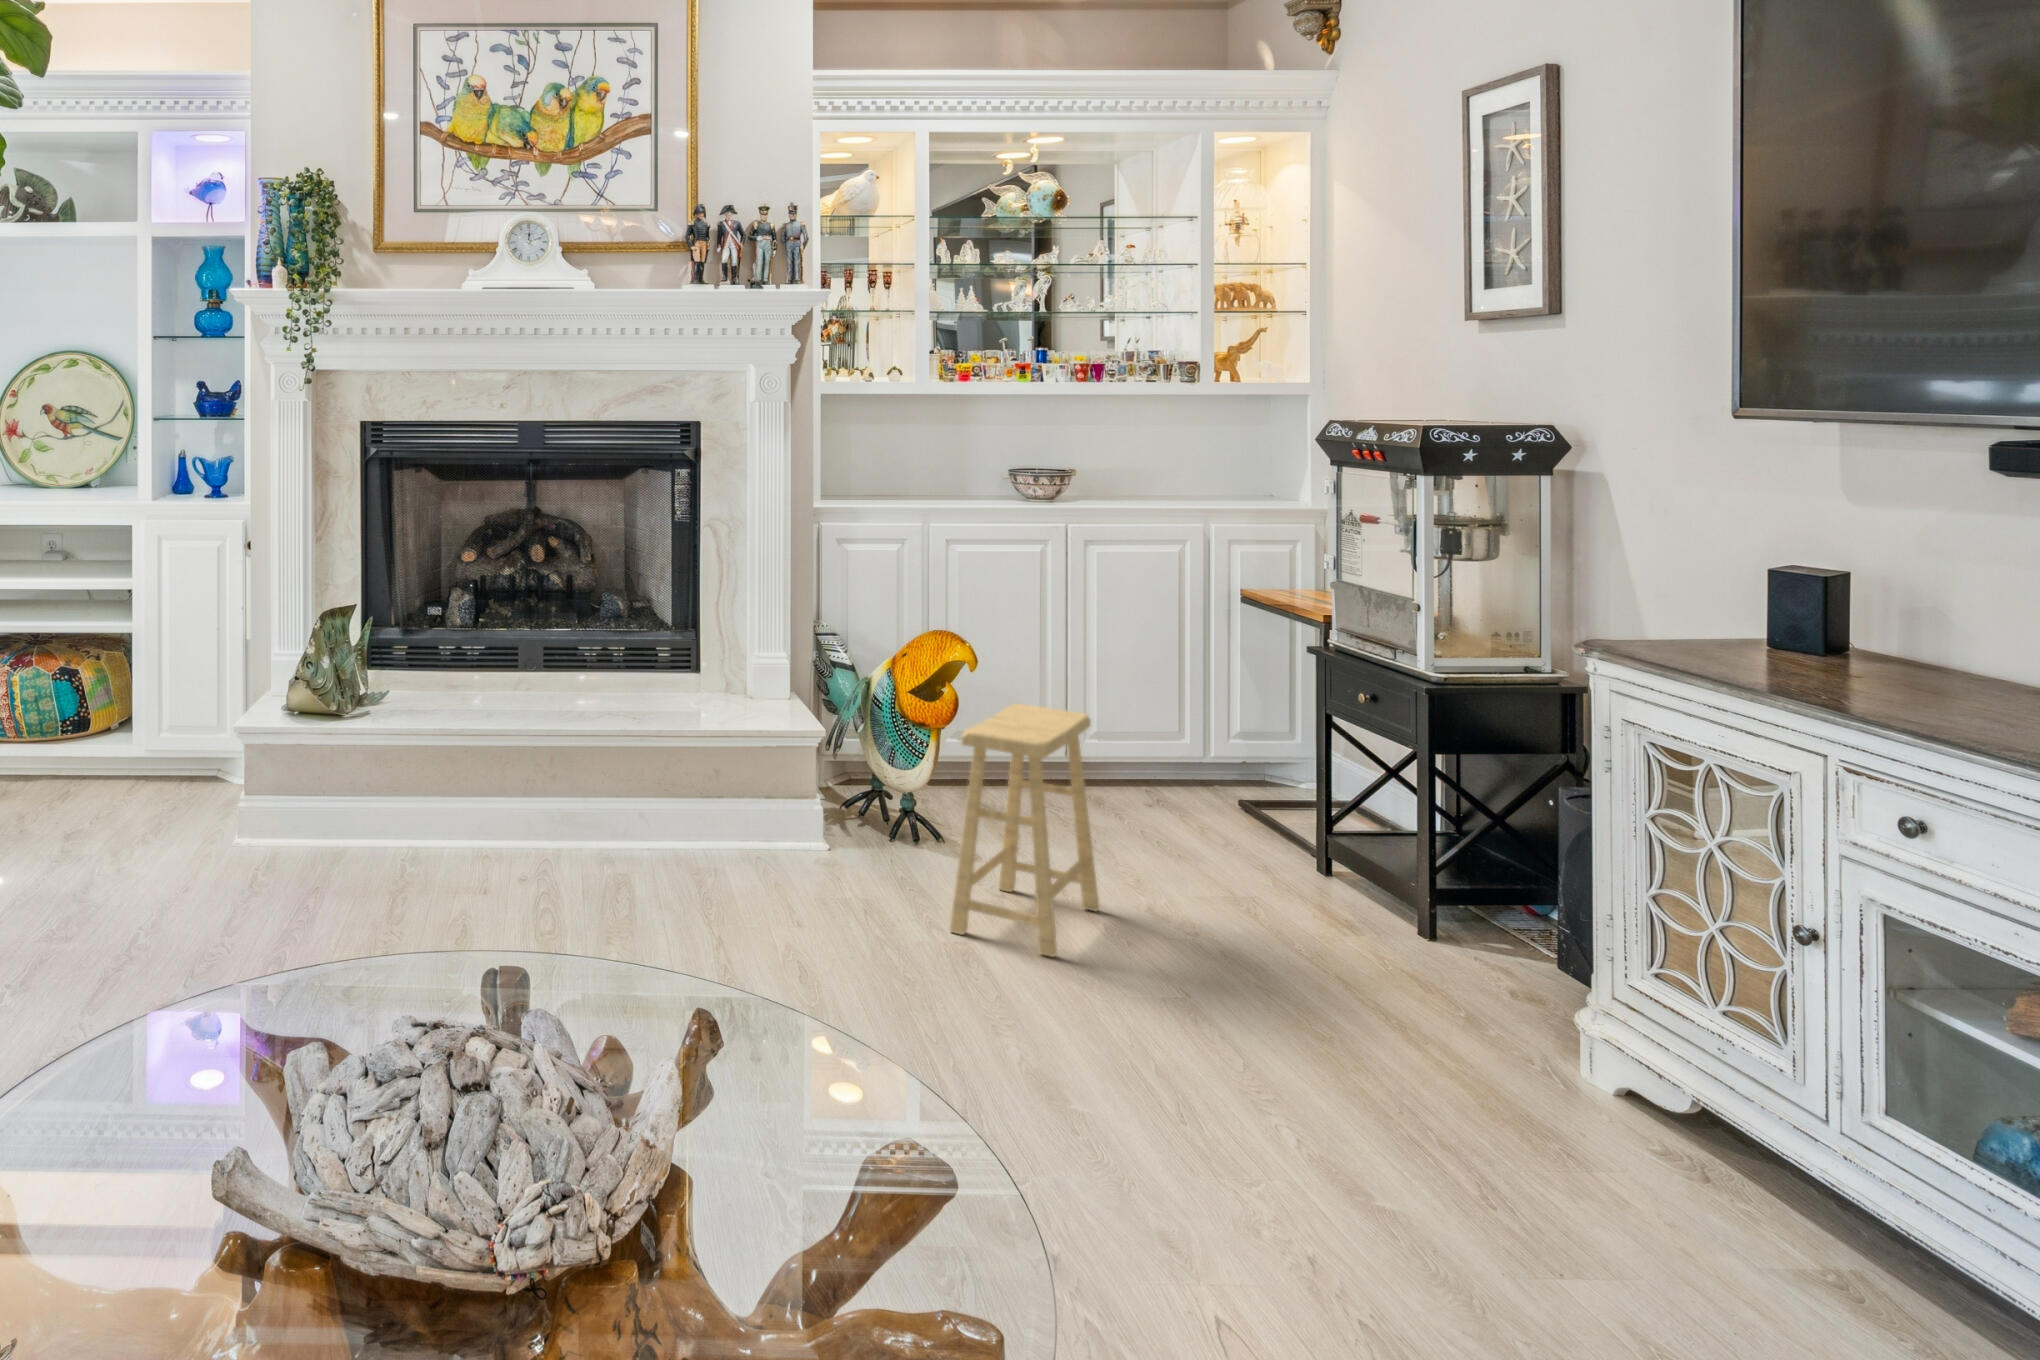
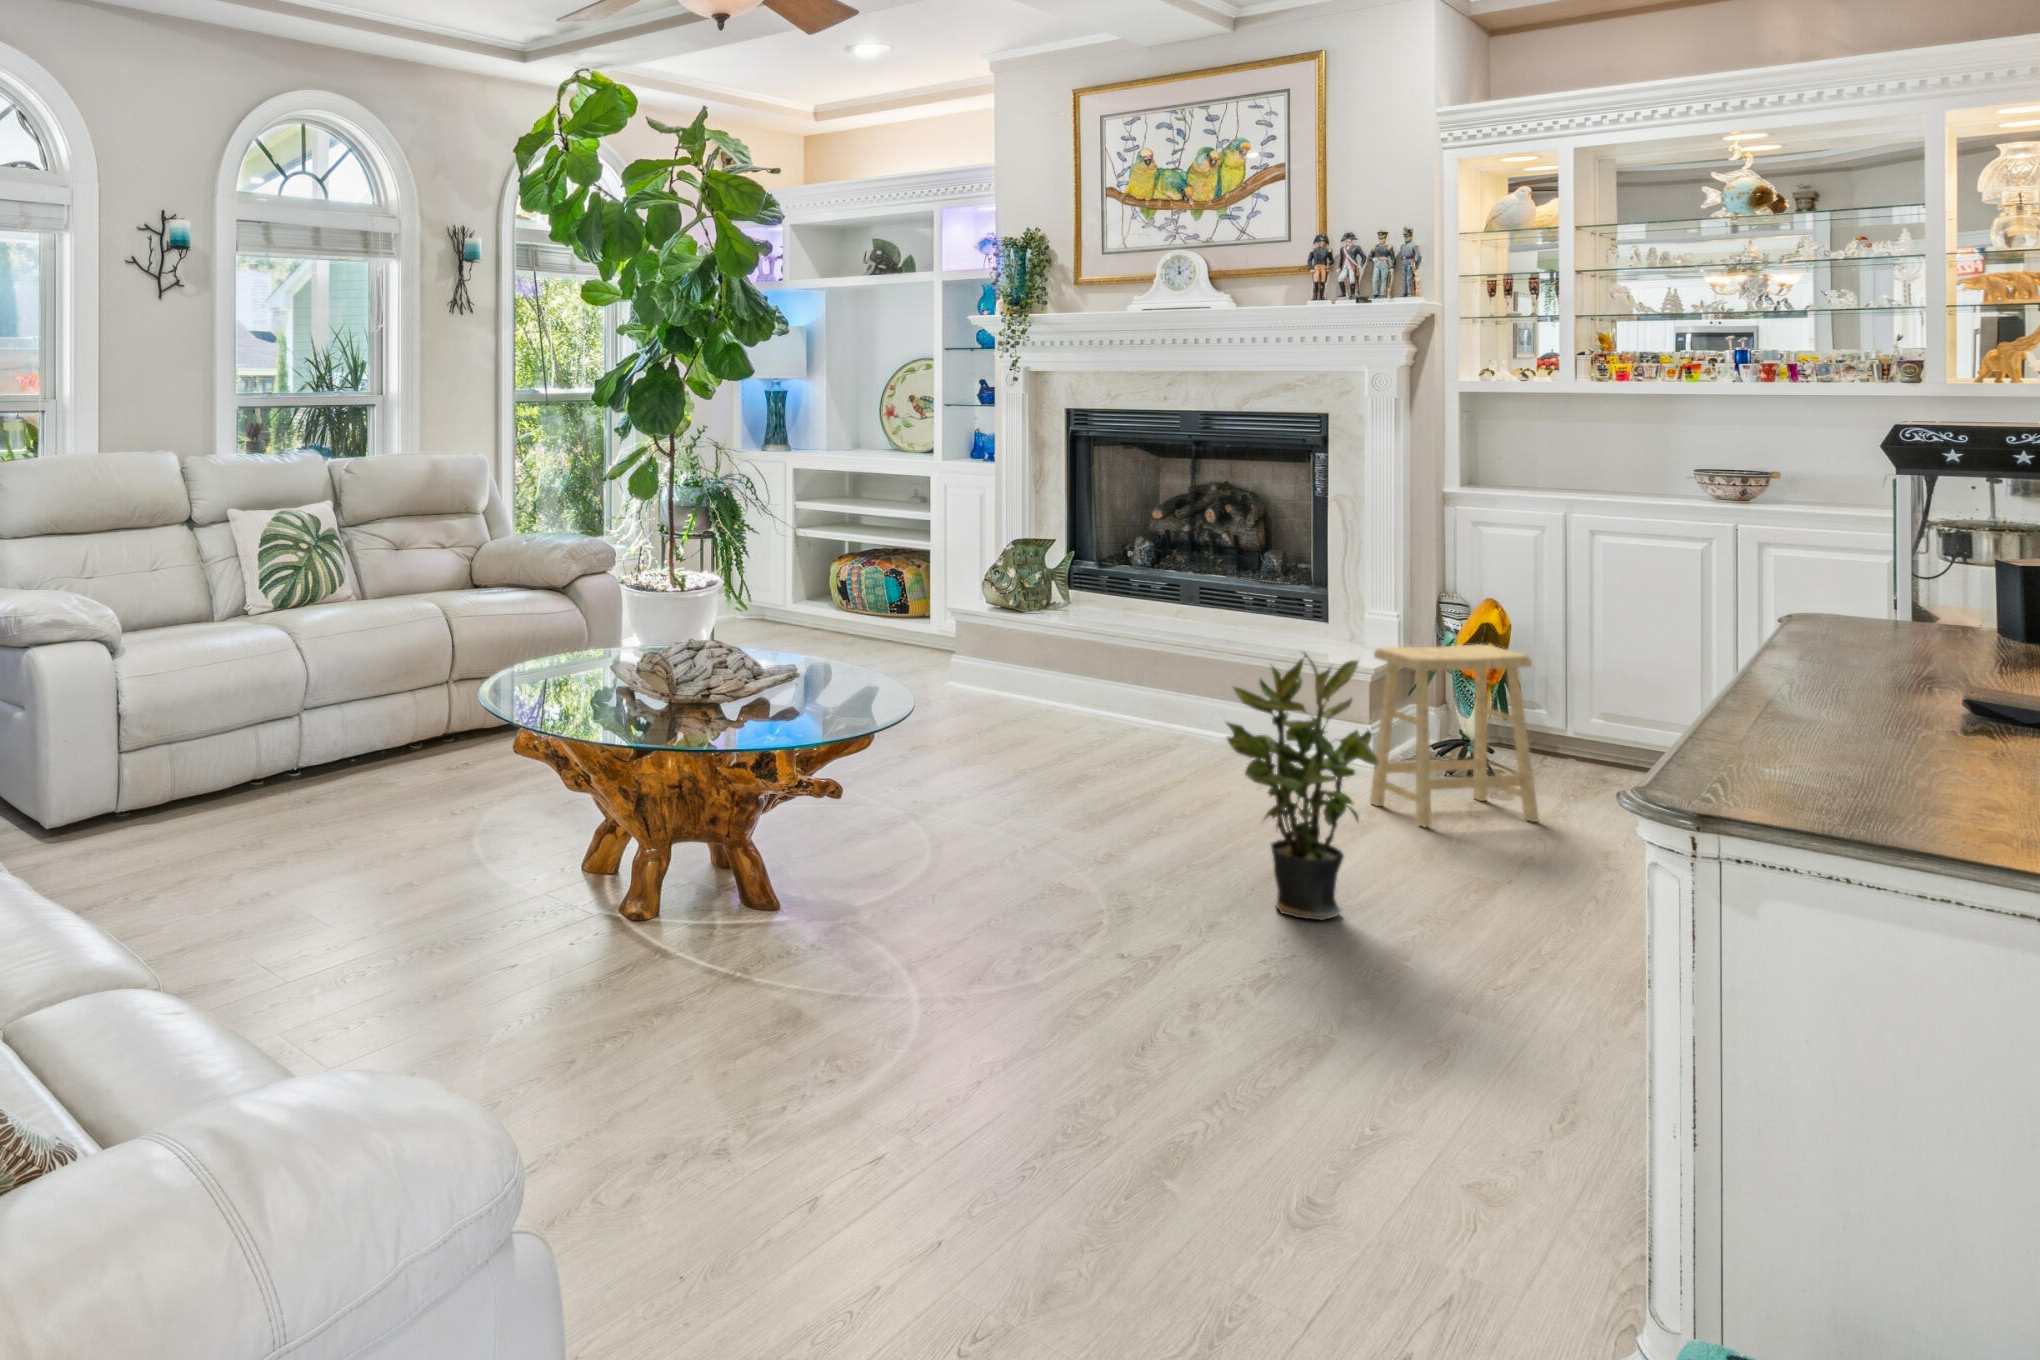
potted plant: none [1135,790,1350,1208] -> present [1227,653,1378,920]

